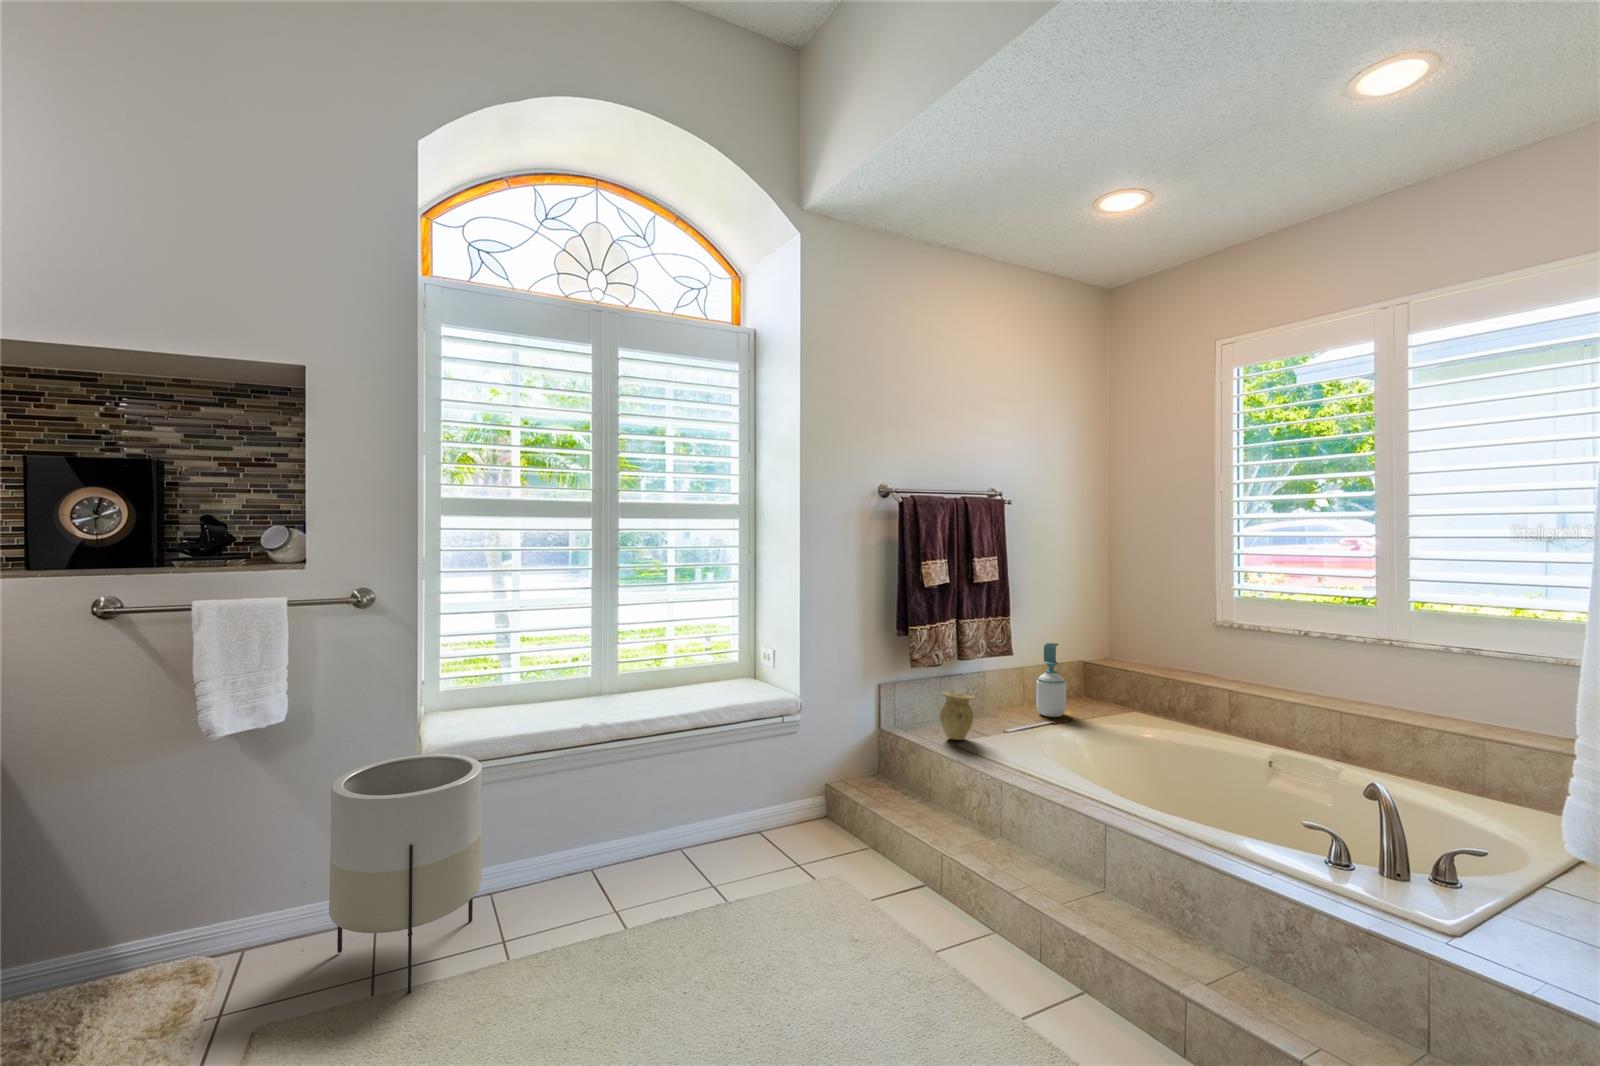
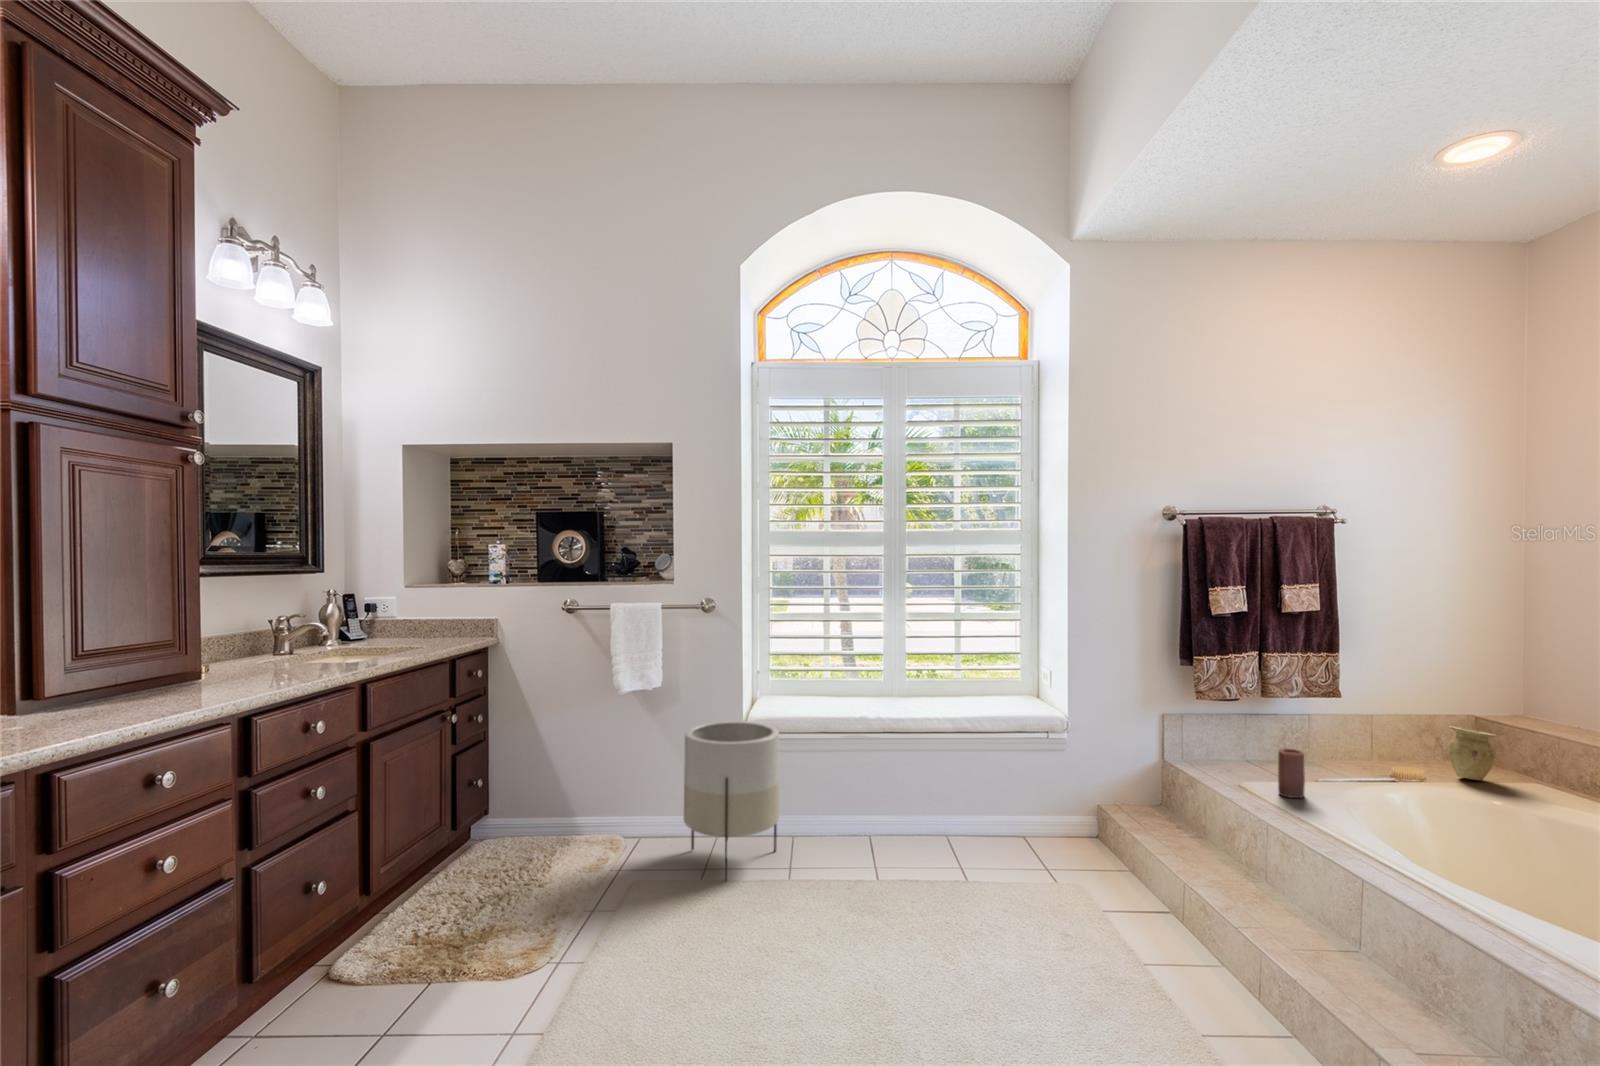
soap bottle: present [1036,643,1066,717] -> none [1378,689,1420,778]
vase: present [940,692,974,740] -> present [1448,726,1496,780]
candle: none [990,705,1012,750] -> present [1278,748,1305,798]

